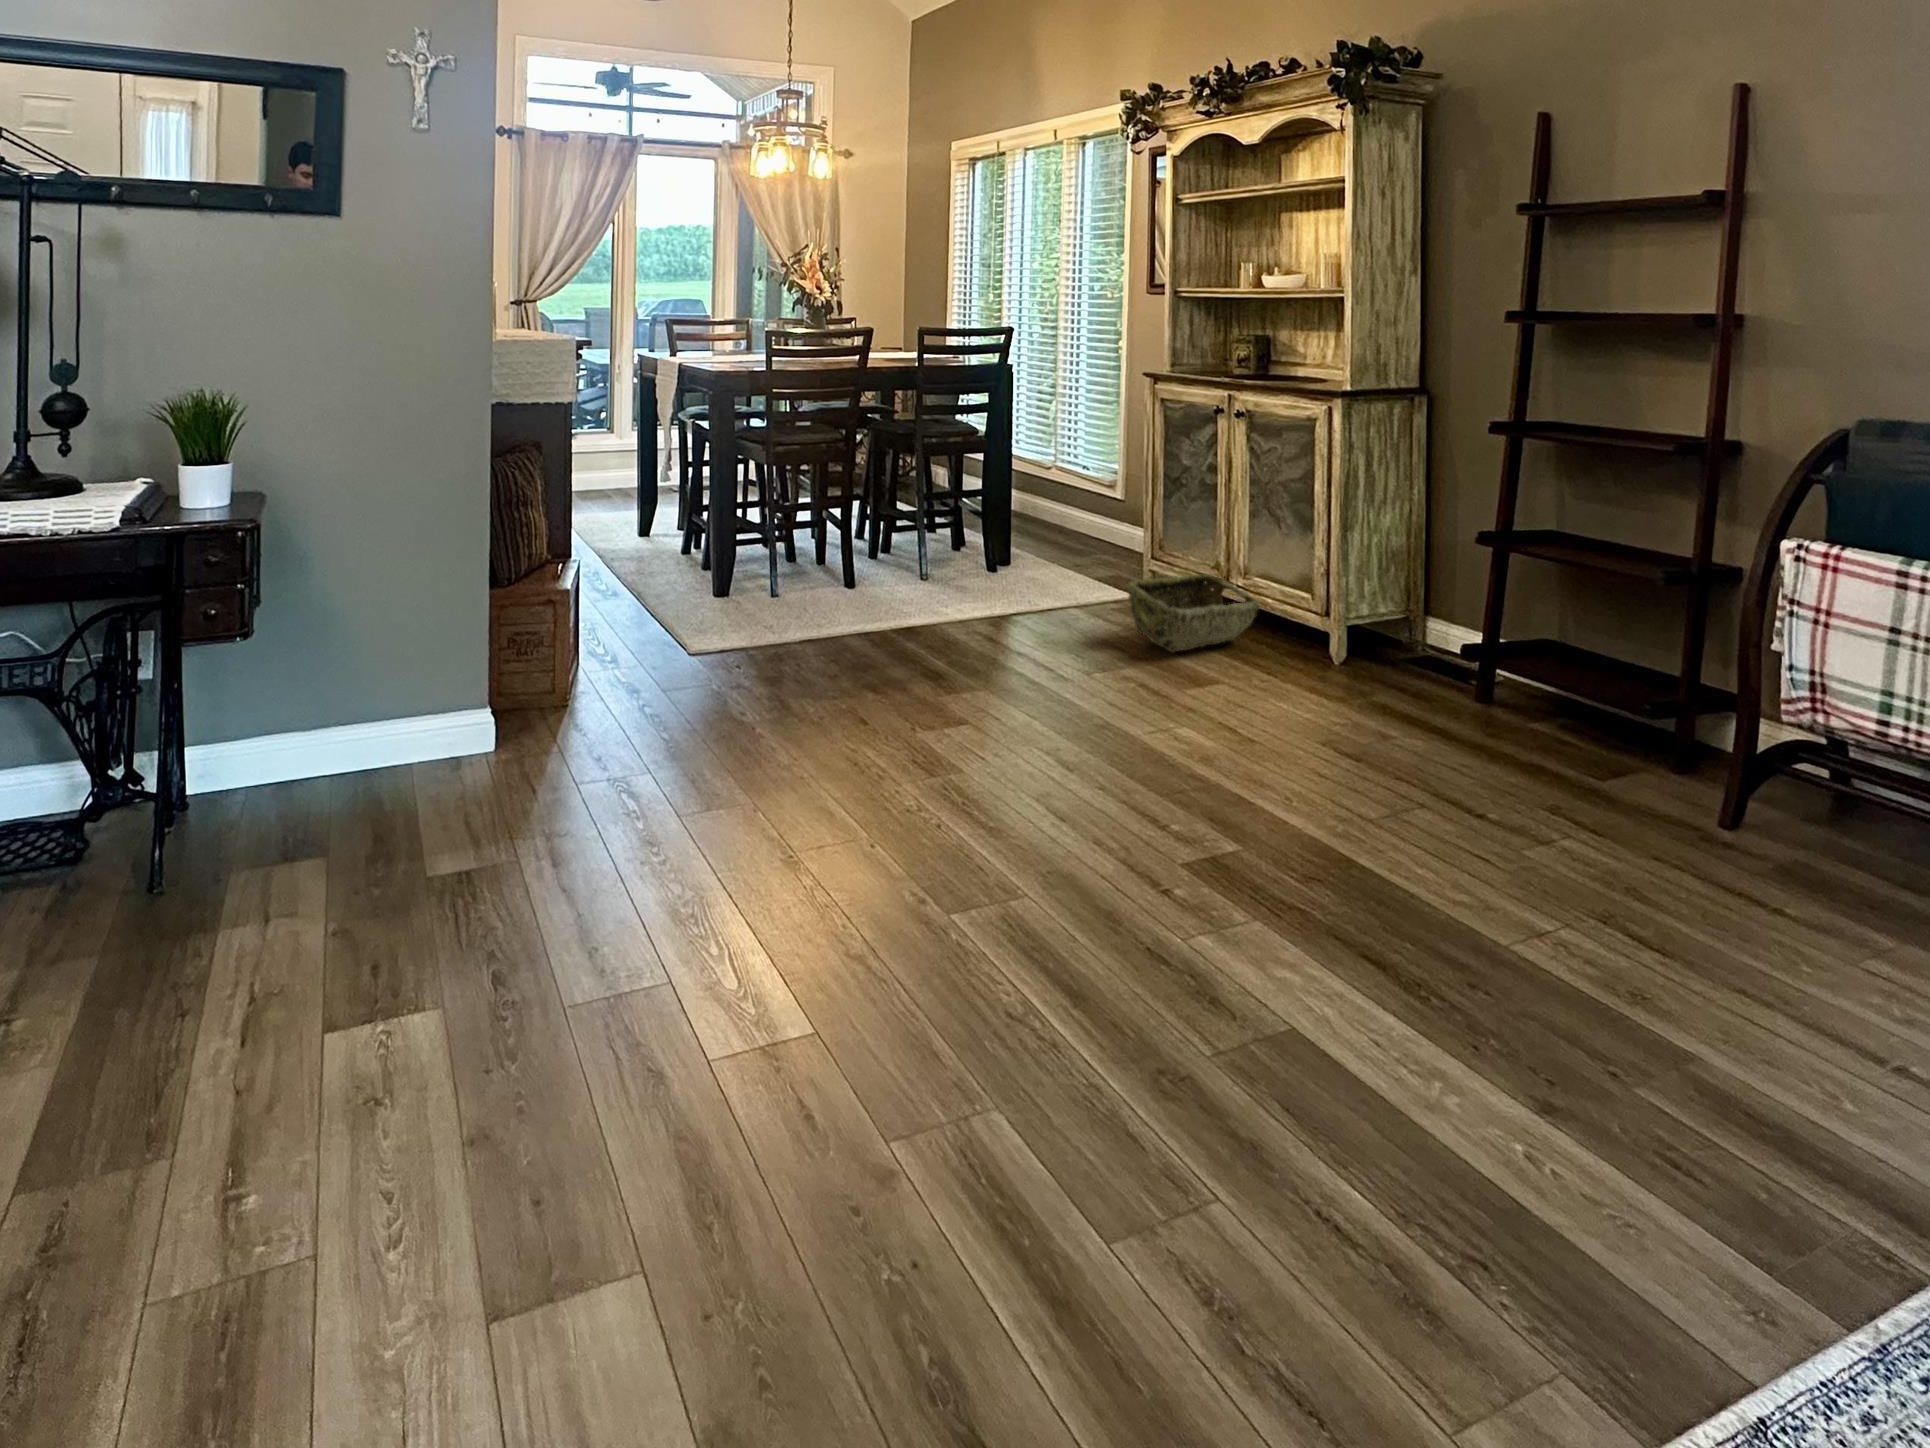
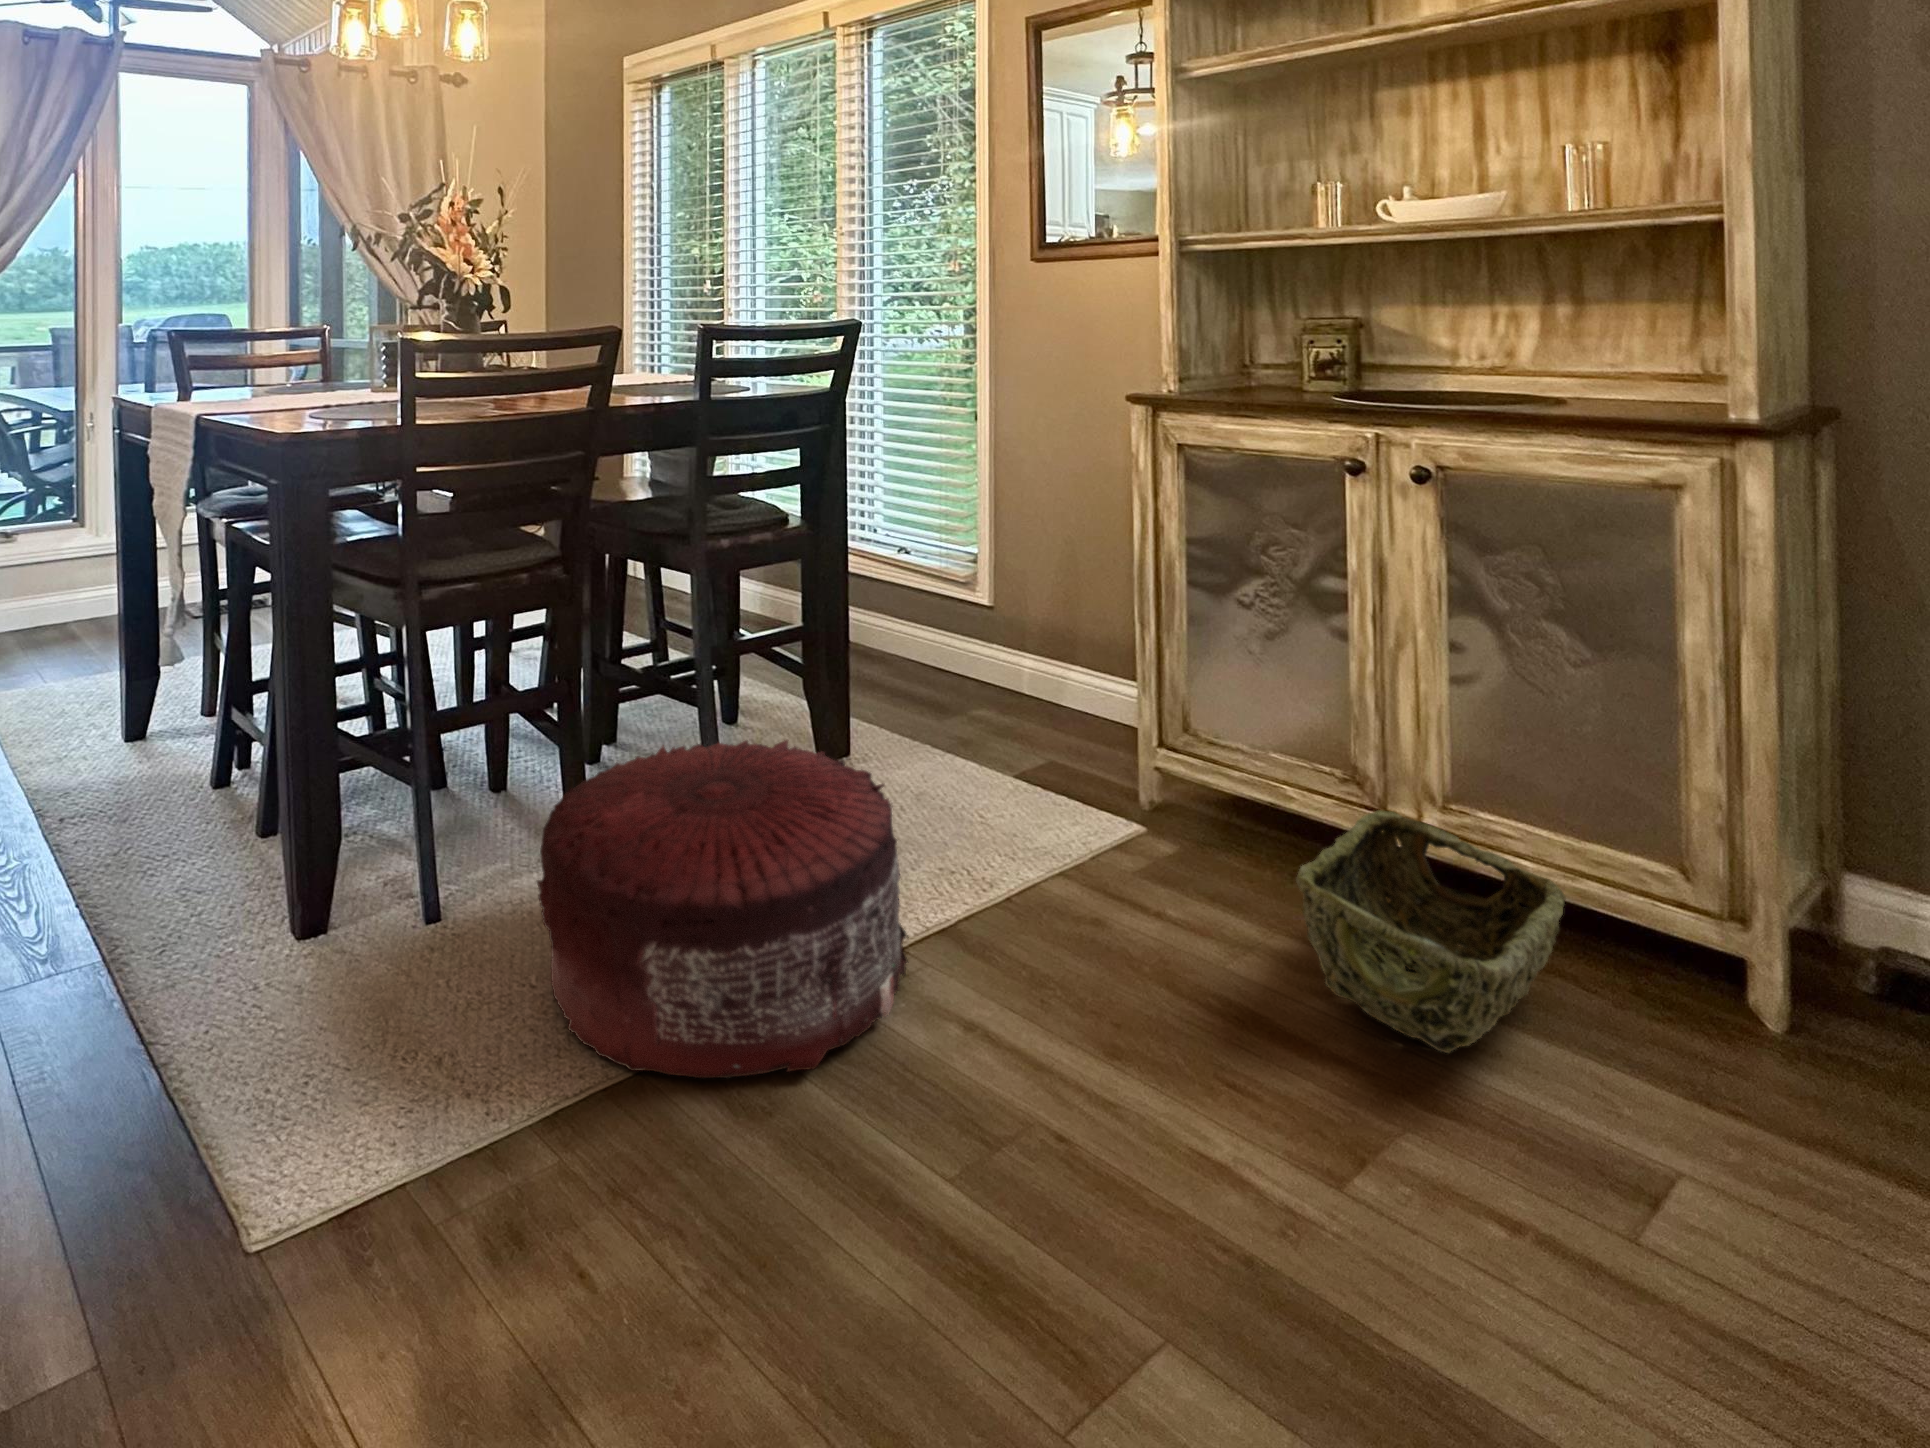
pouf: none [812,524,977,633] -> present [537,740,908,1078]

